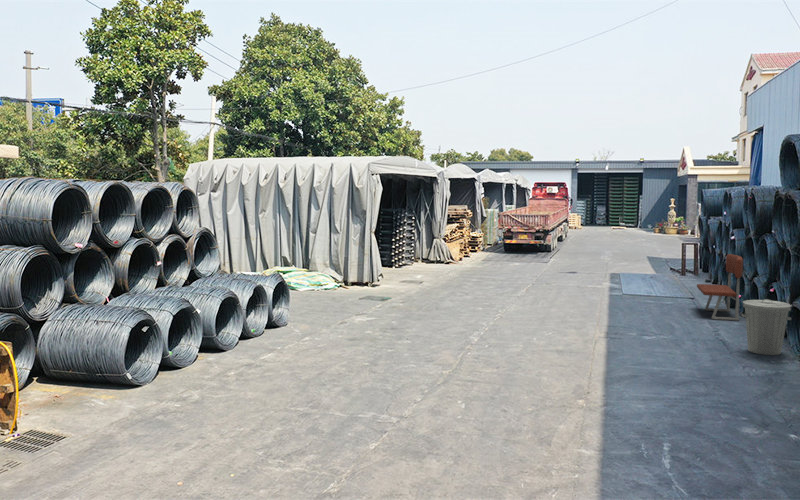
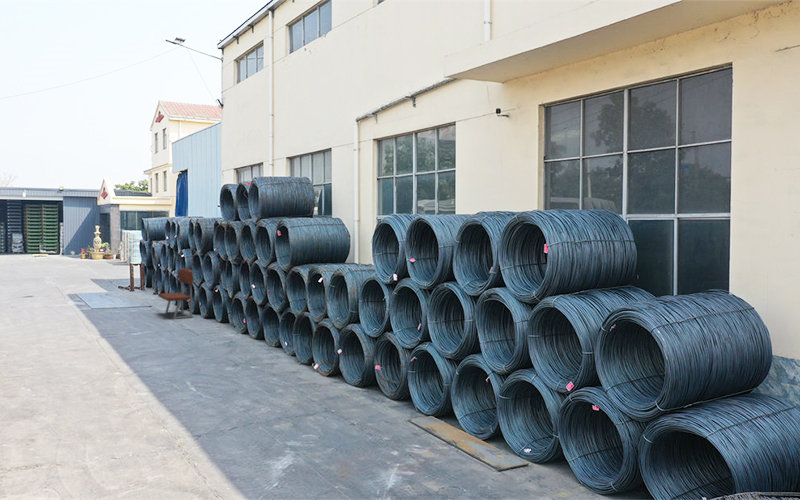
trash can: present [742,299,792,355] -> none [202,296,233,334]

